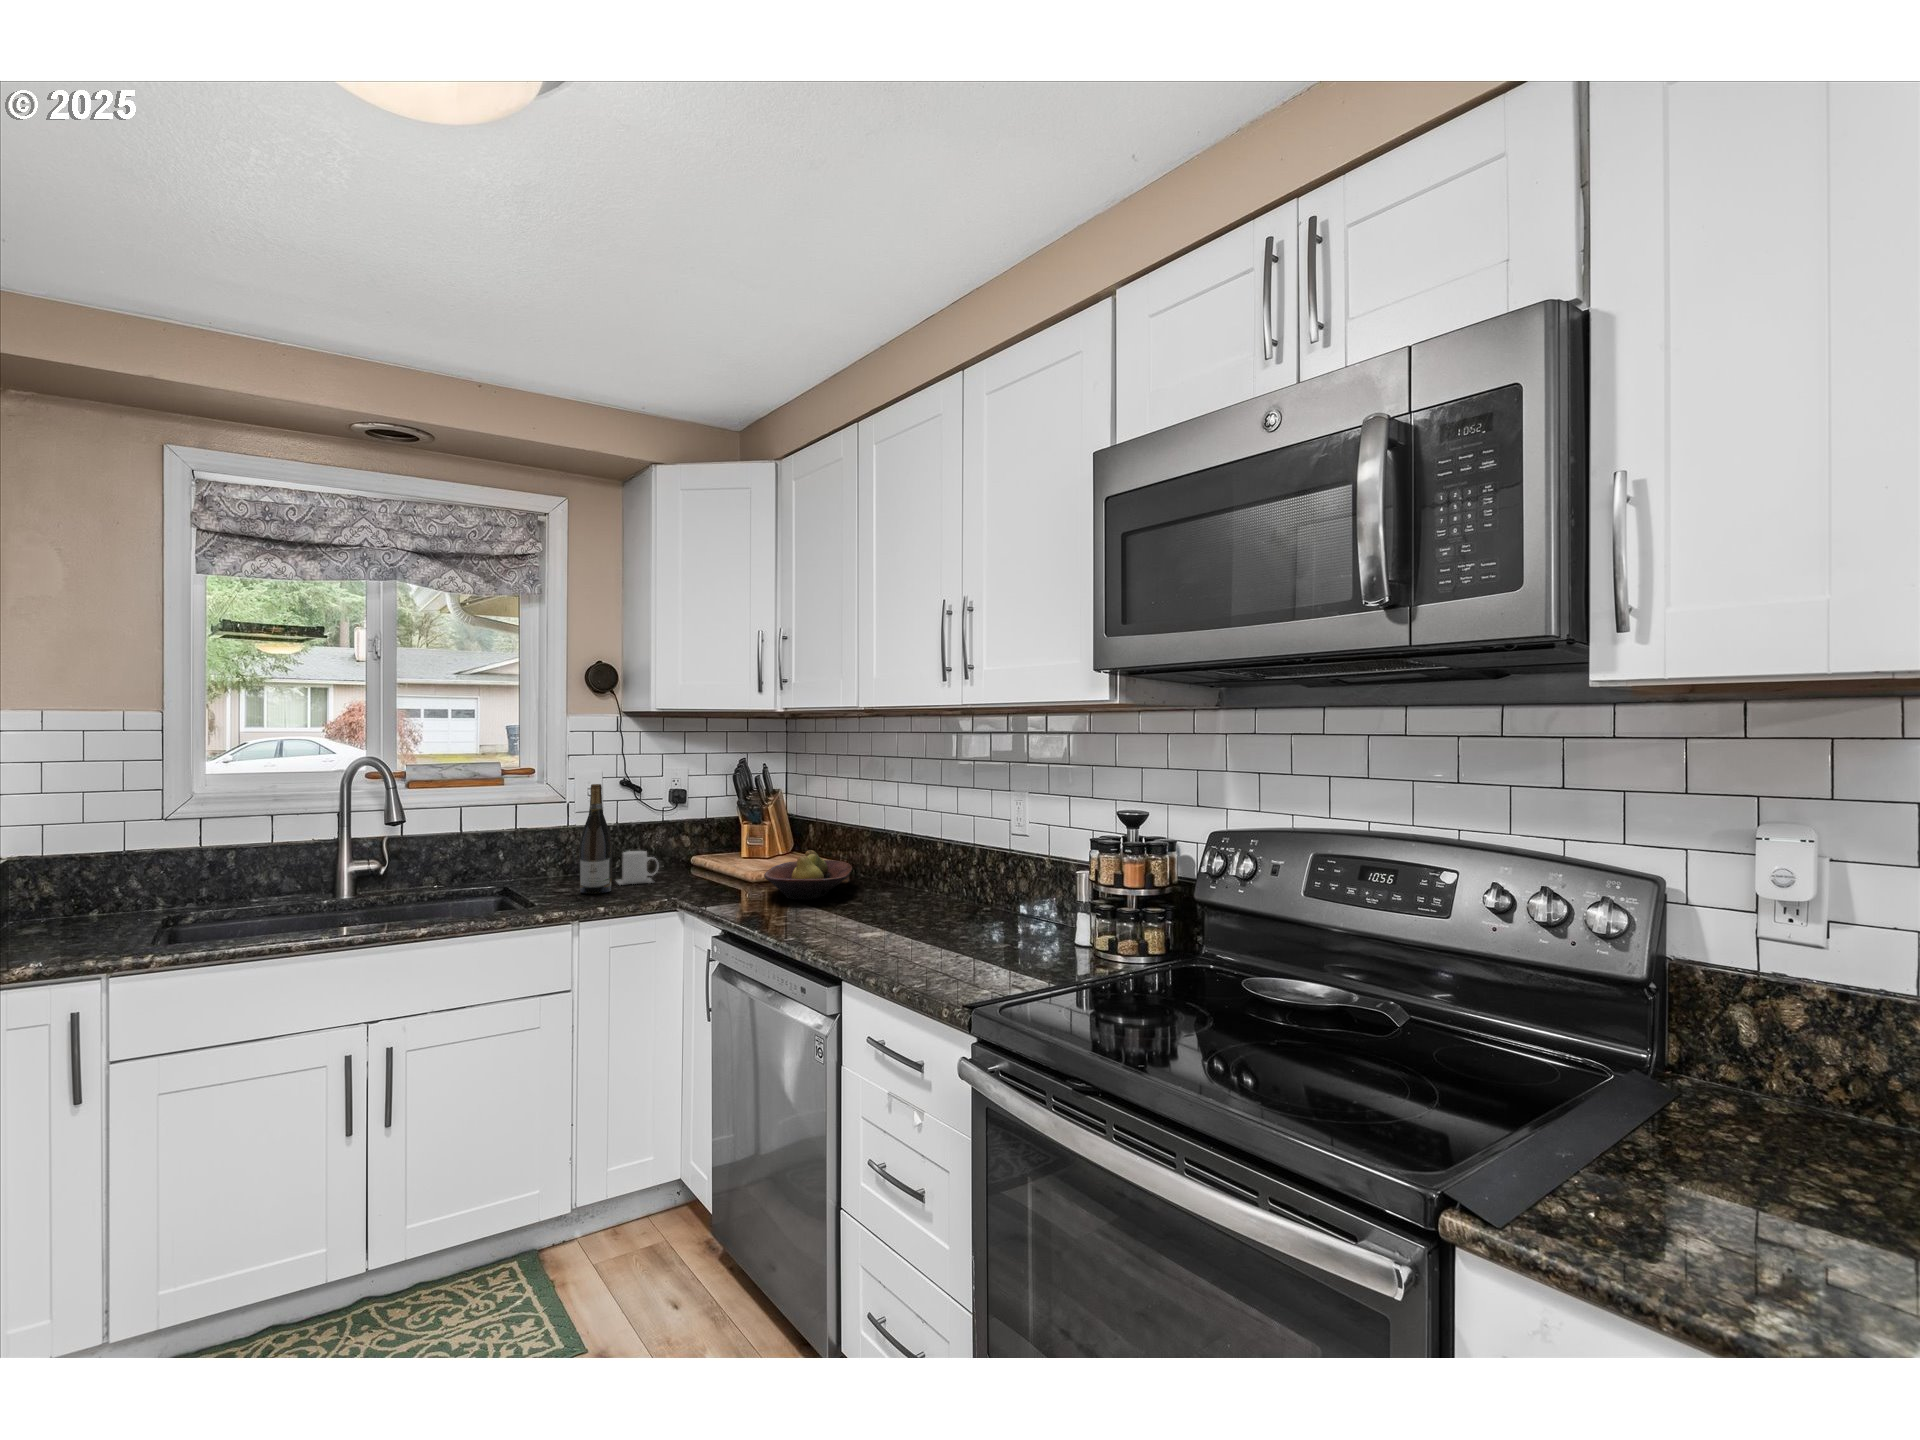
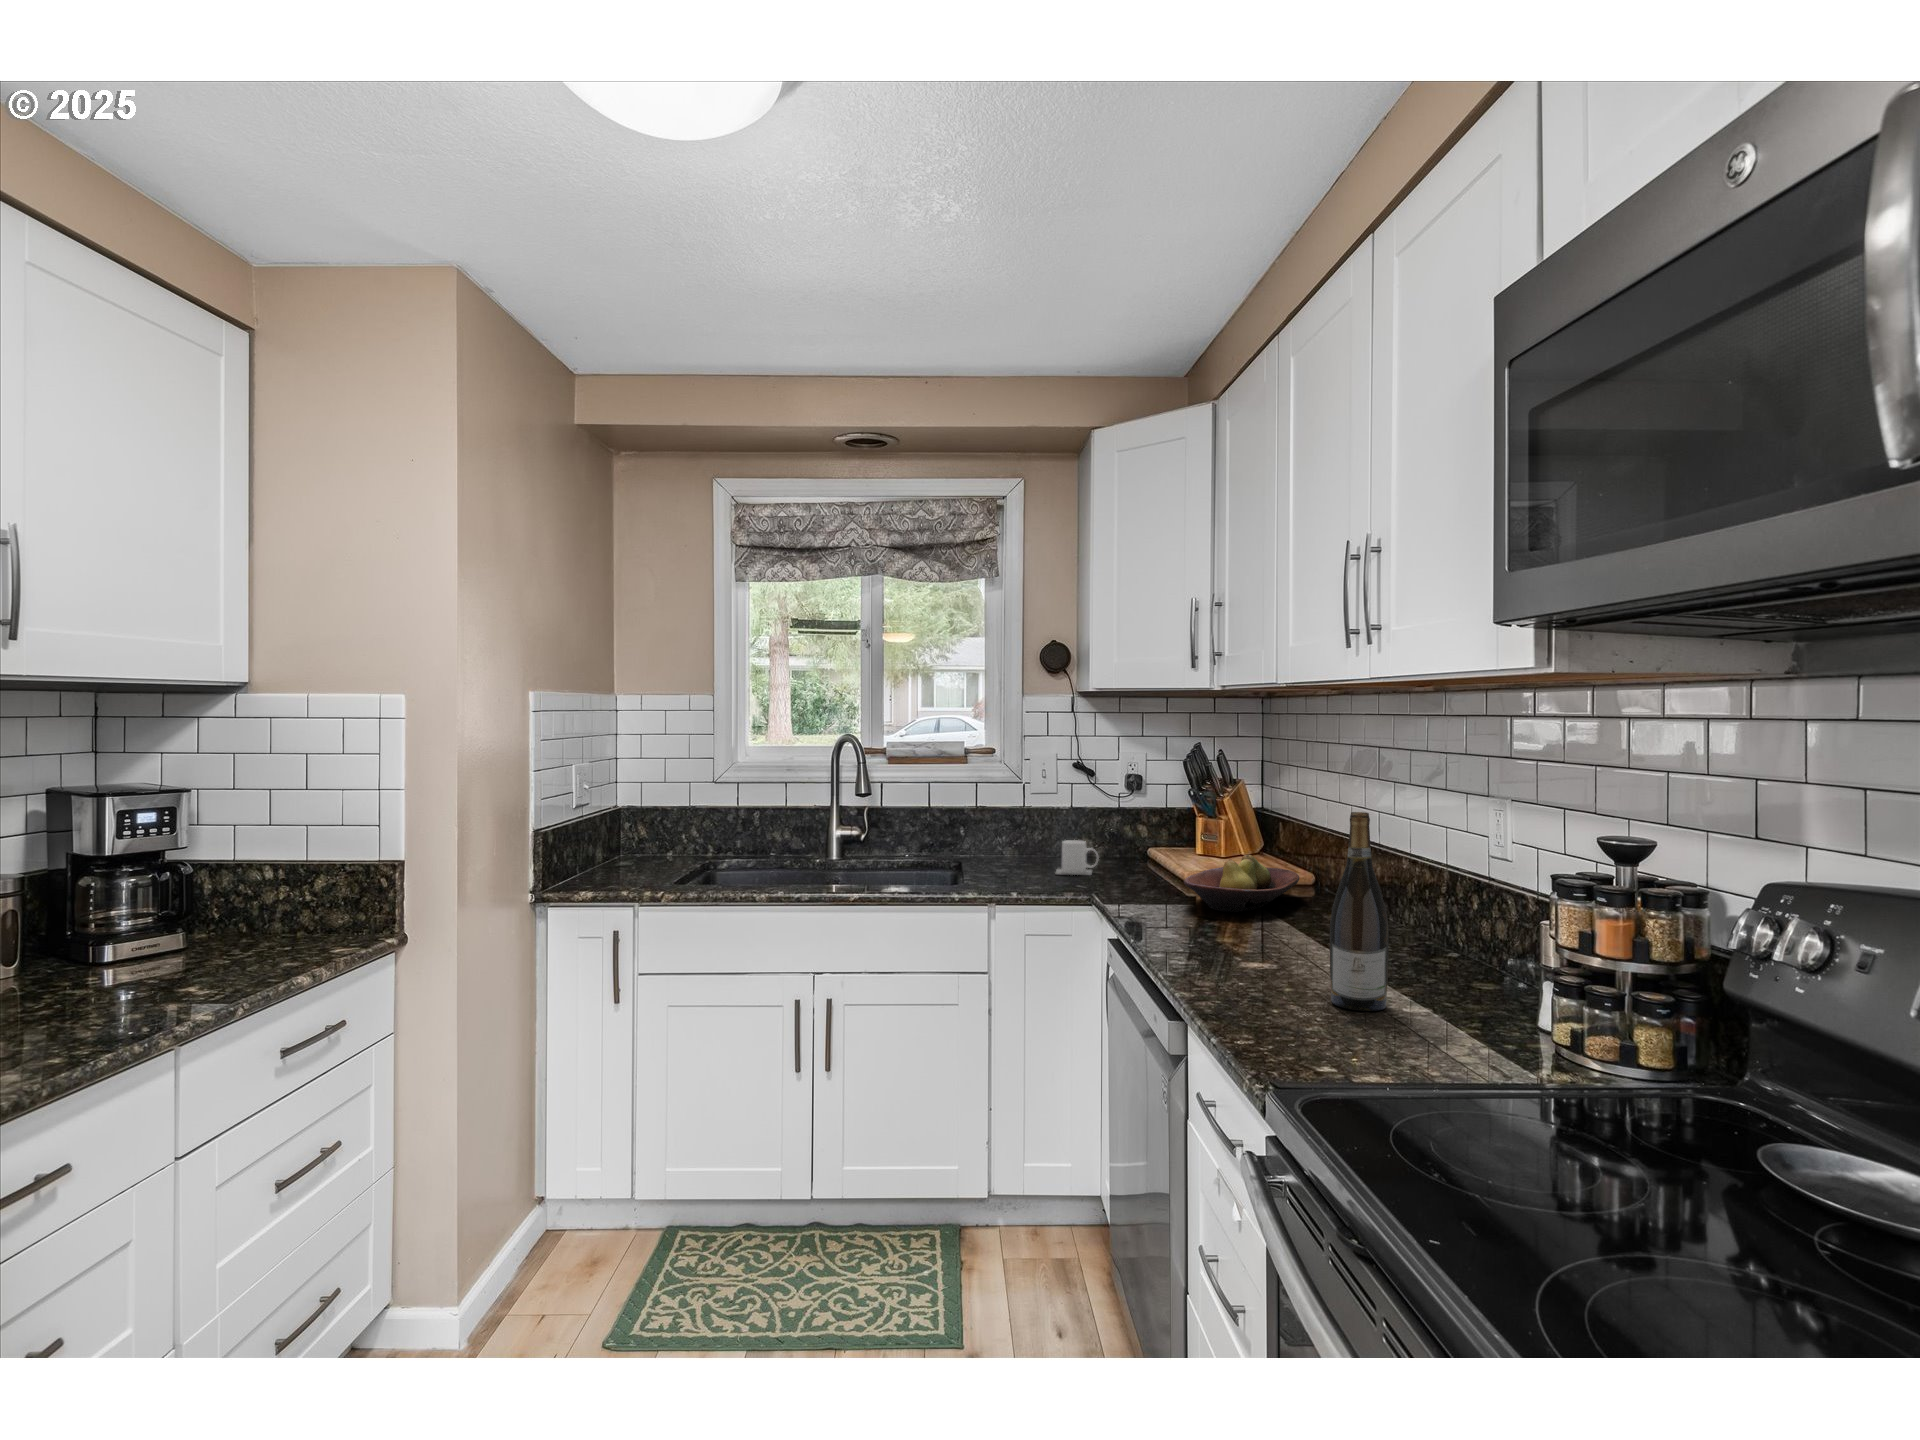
wine bottle: present [579,784,612,894] -> present [1330,812,1389,1011]

